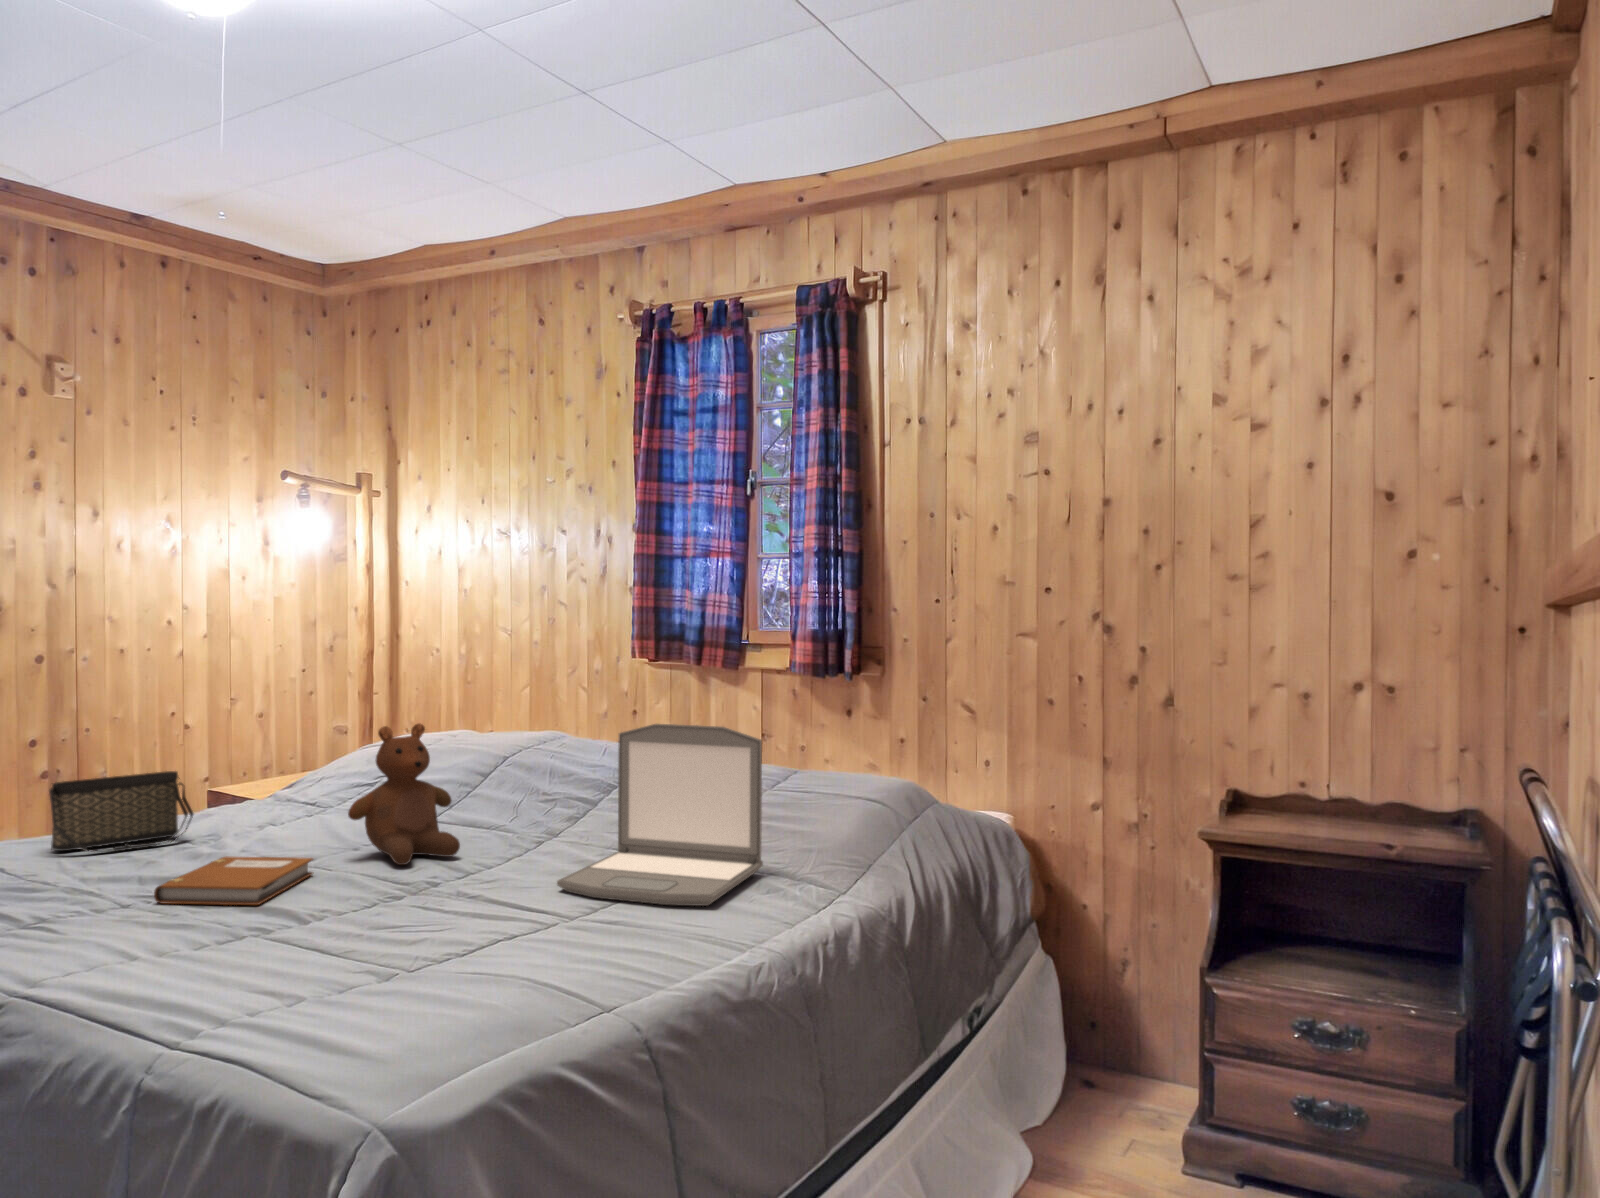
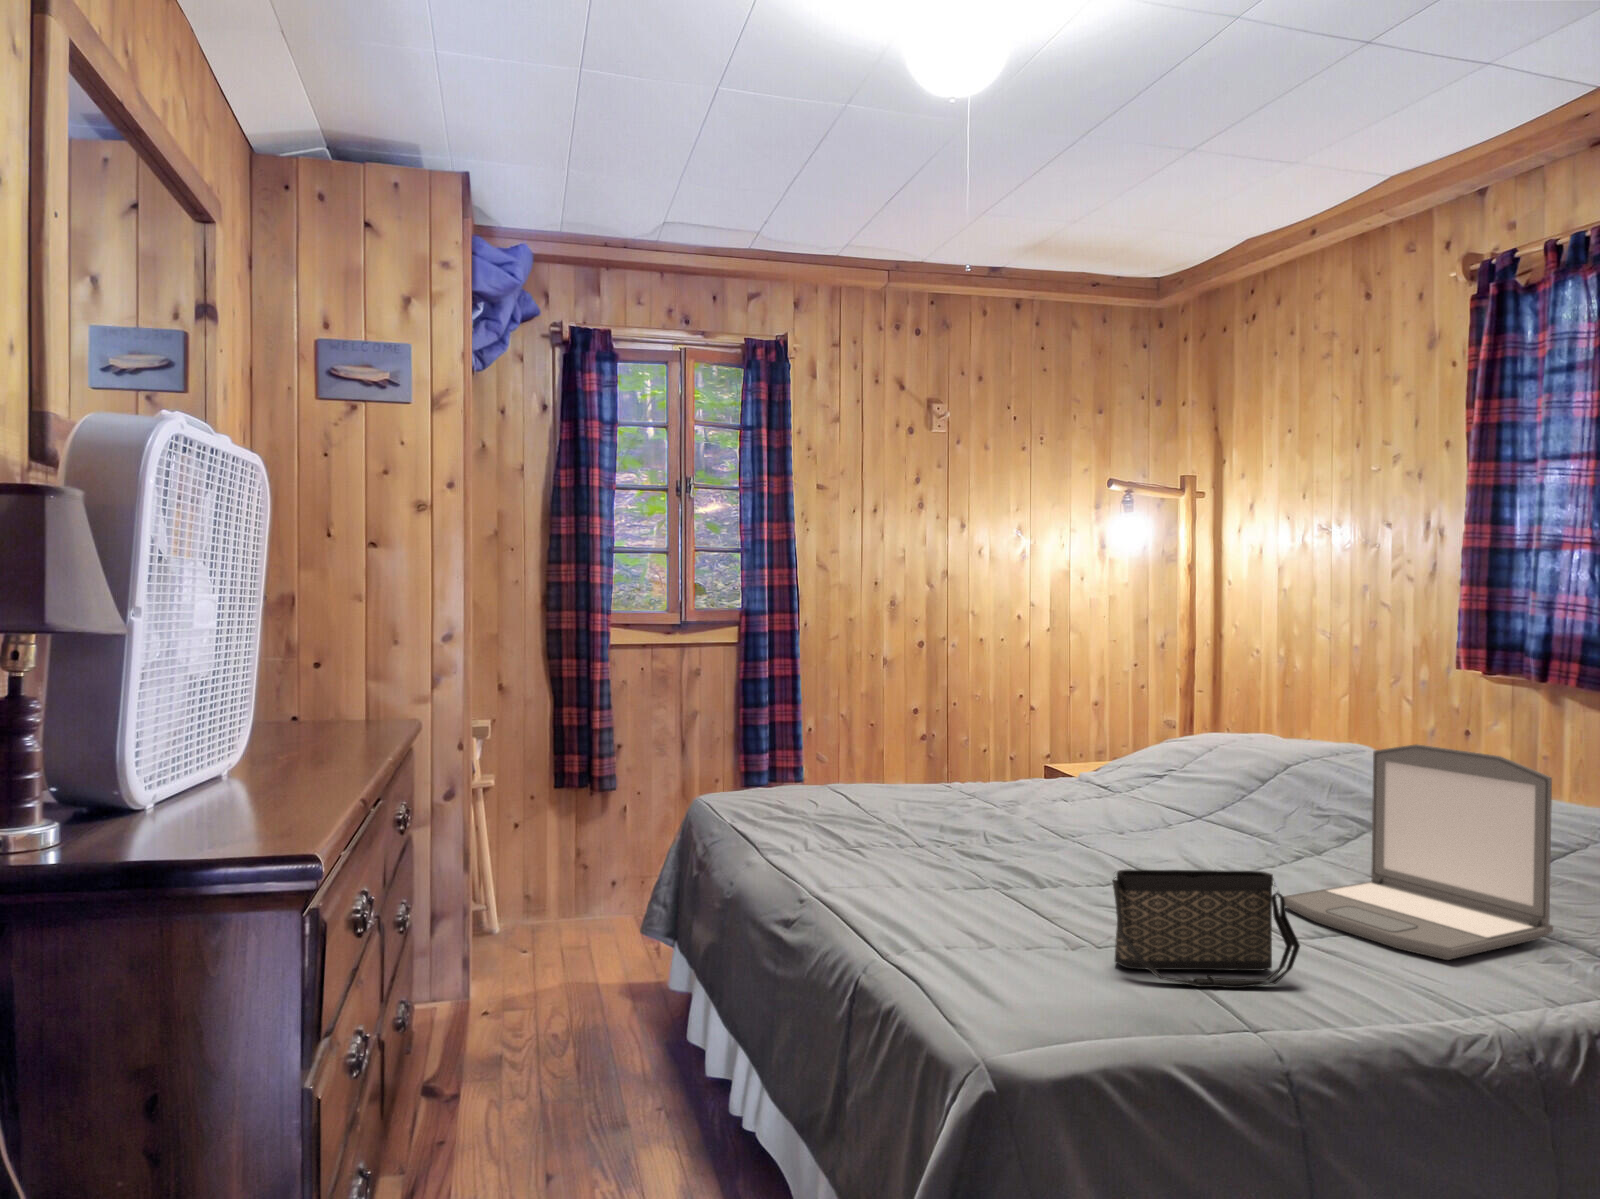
teddy bear: present [348,724,460,865] -> none [1102,720,1204,854]
handbag: present [49,771,193,852] -> present [1112,869,1300,988]
notebook: present [154,856,313,905] -> none [936,819,1066,864]

